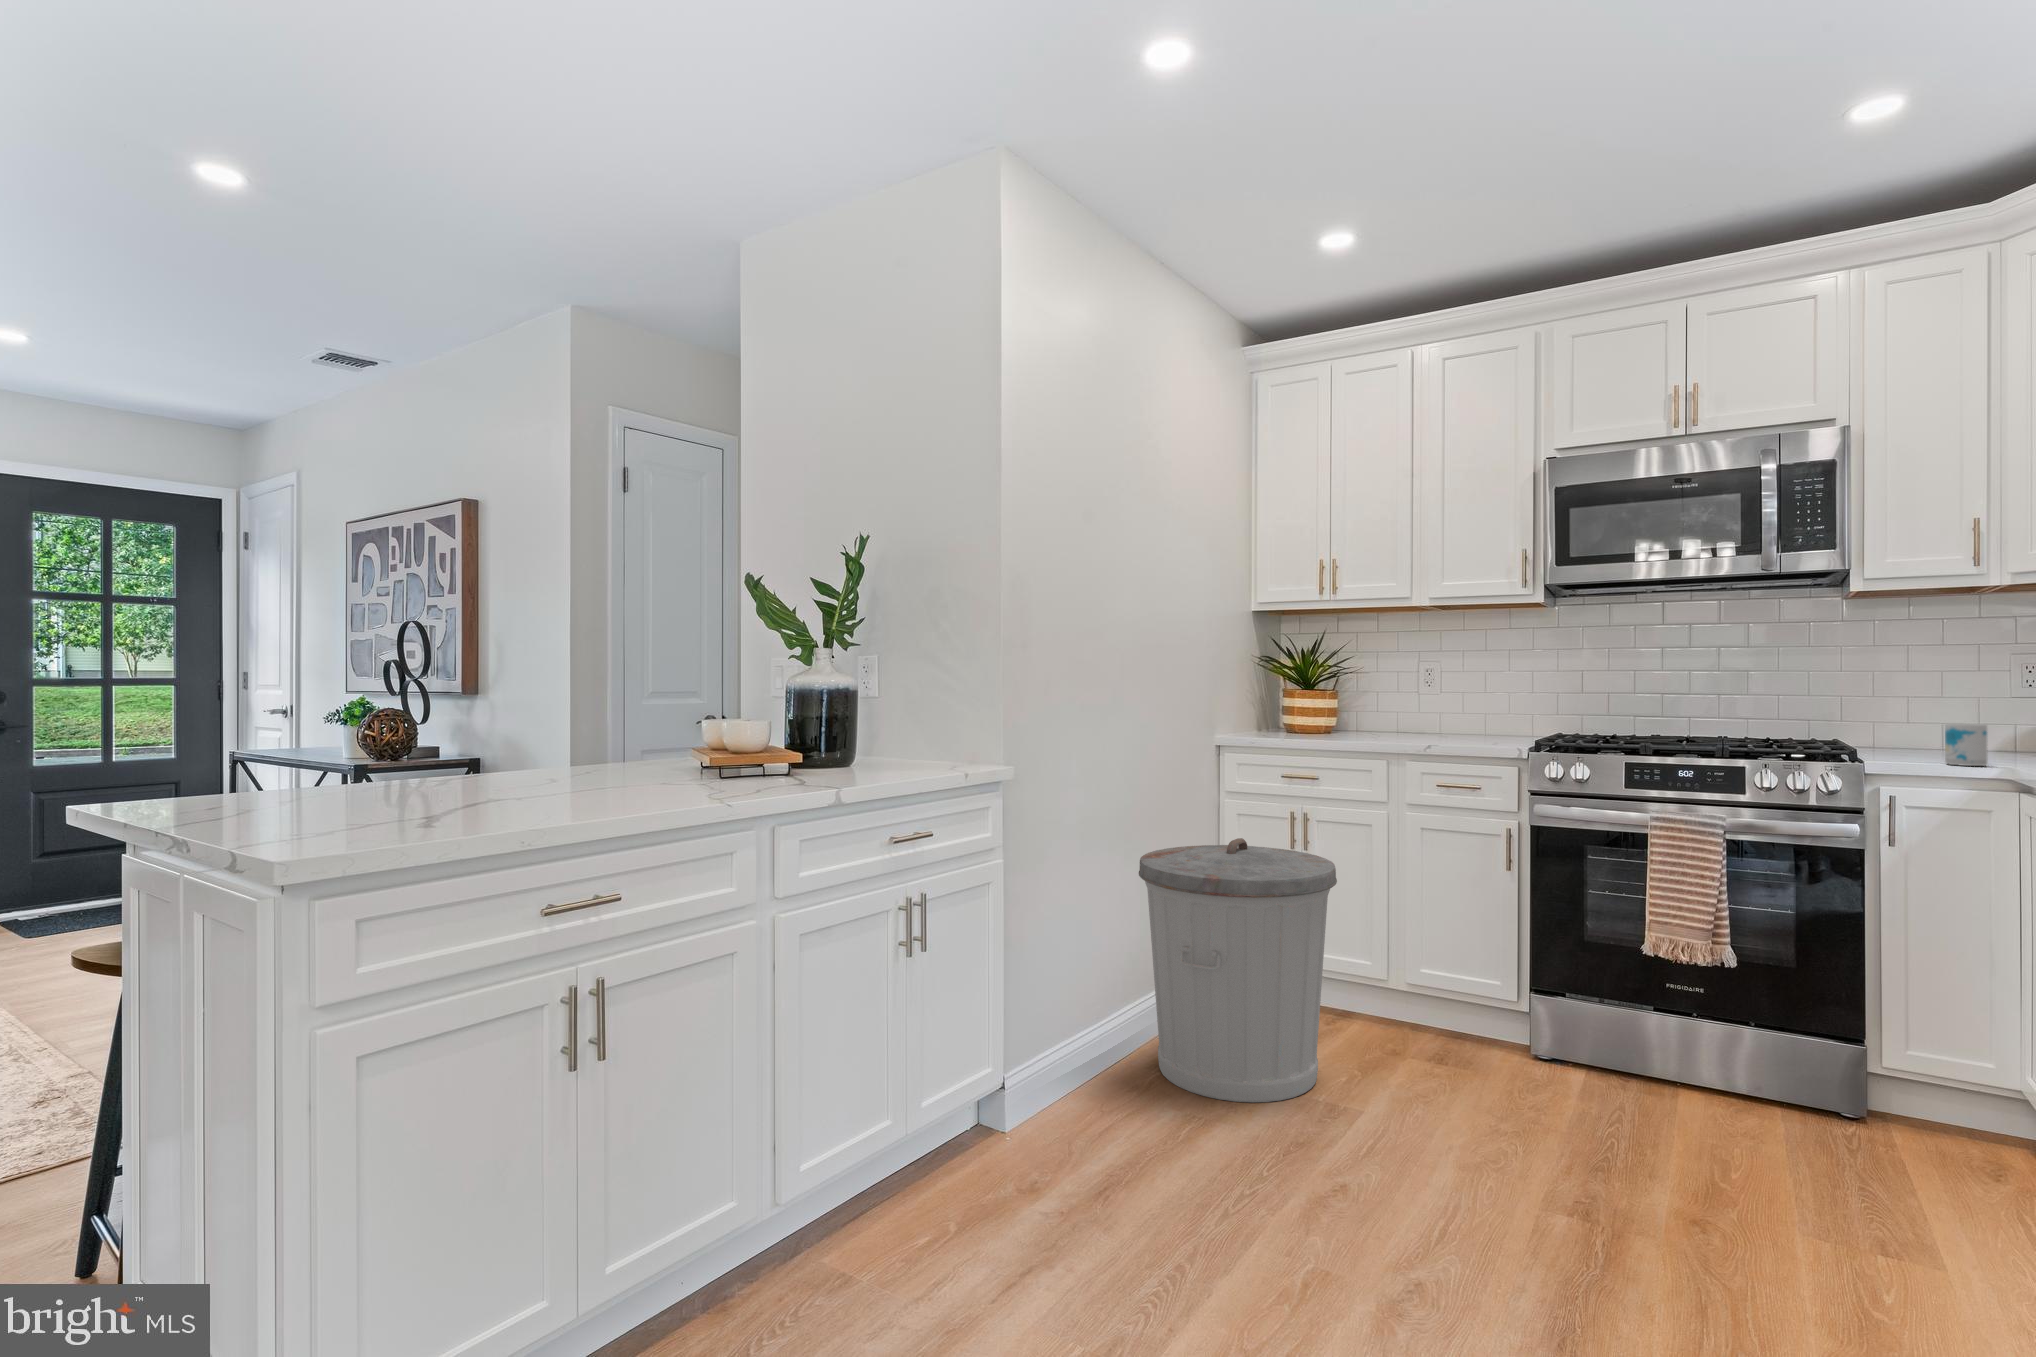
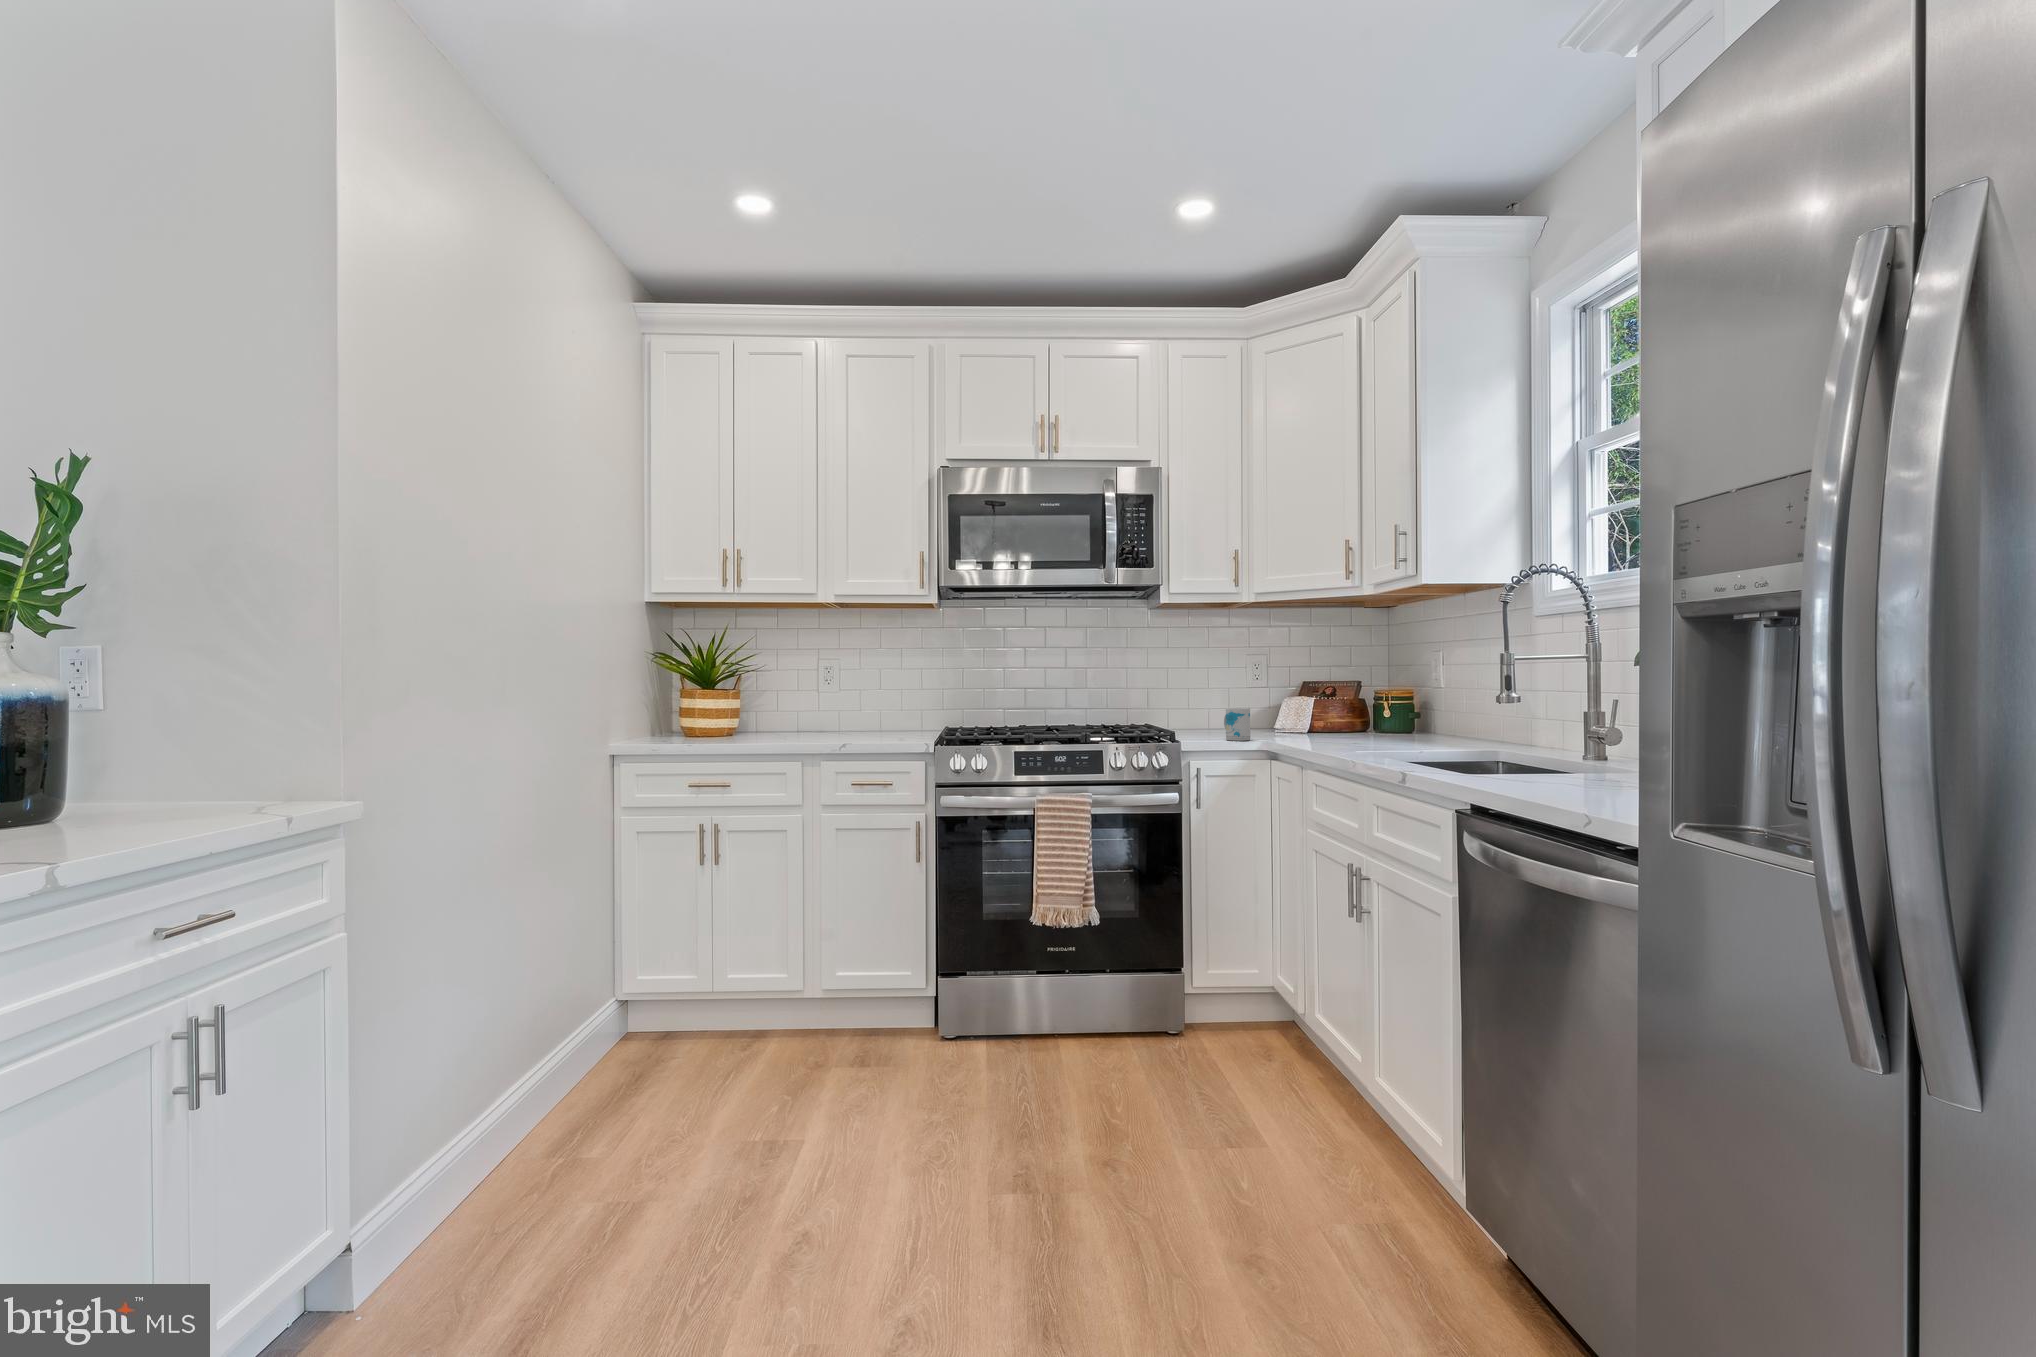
trash can: present [1139,838,1337,1102] -> none [522,865,767,1186]

